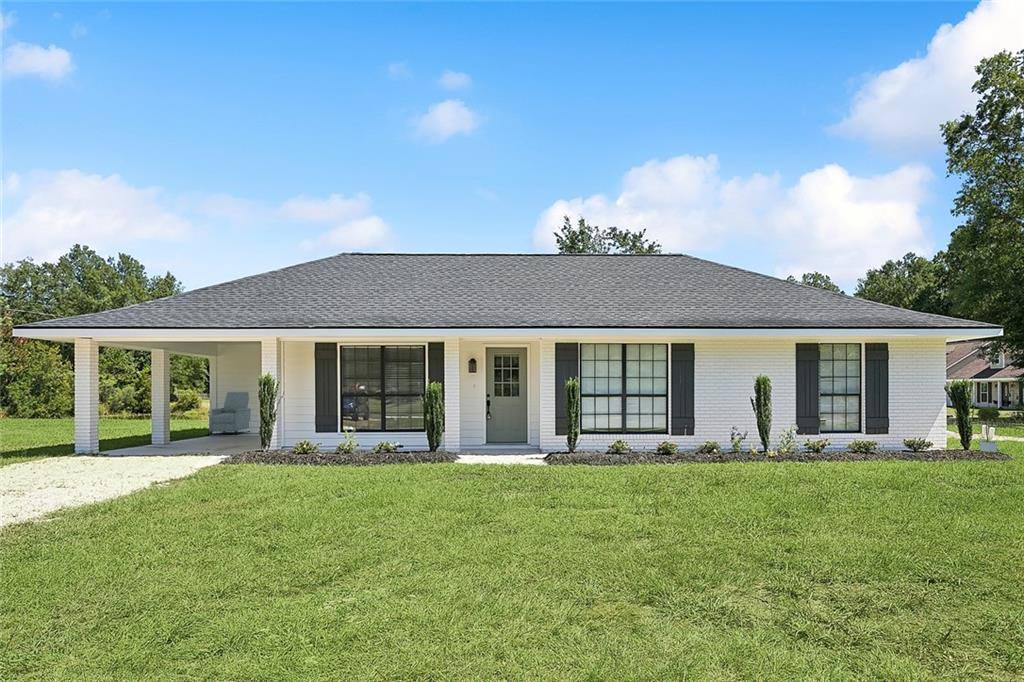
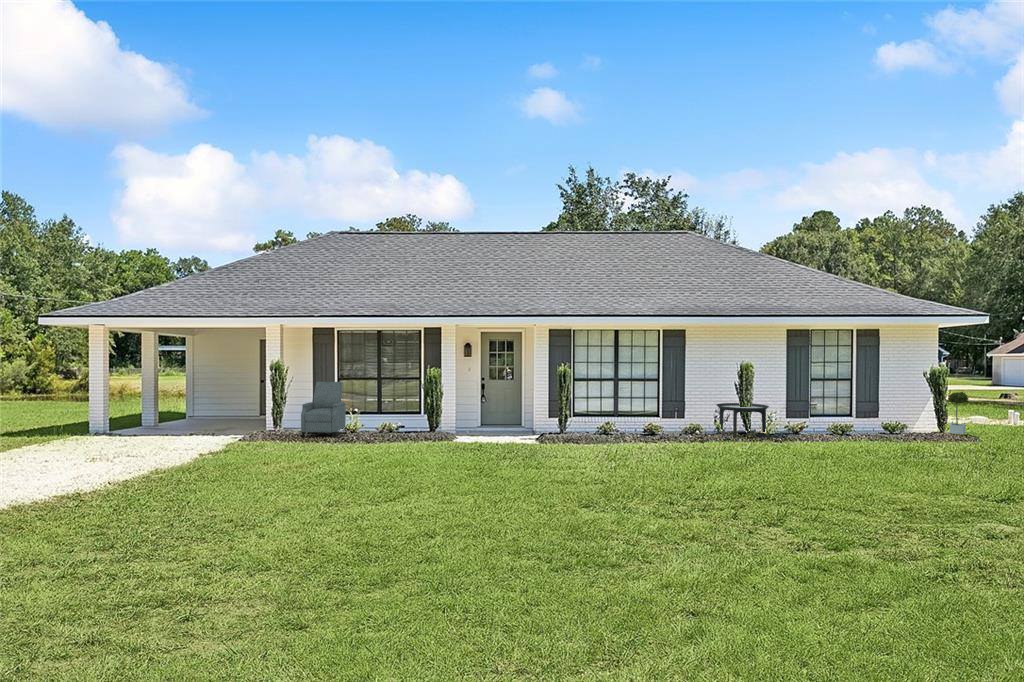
chair: present [209,392,251,435] -> present [301,382,346,437]
round table: none [732,419,790,456] -> present [717,403,769,437]

